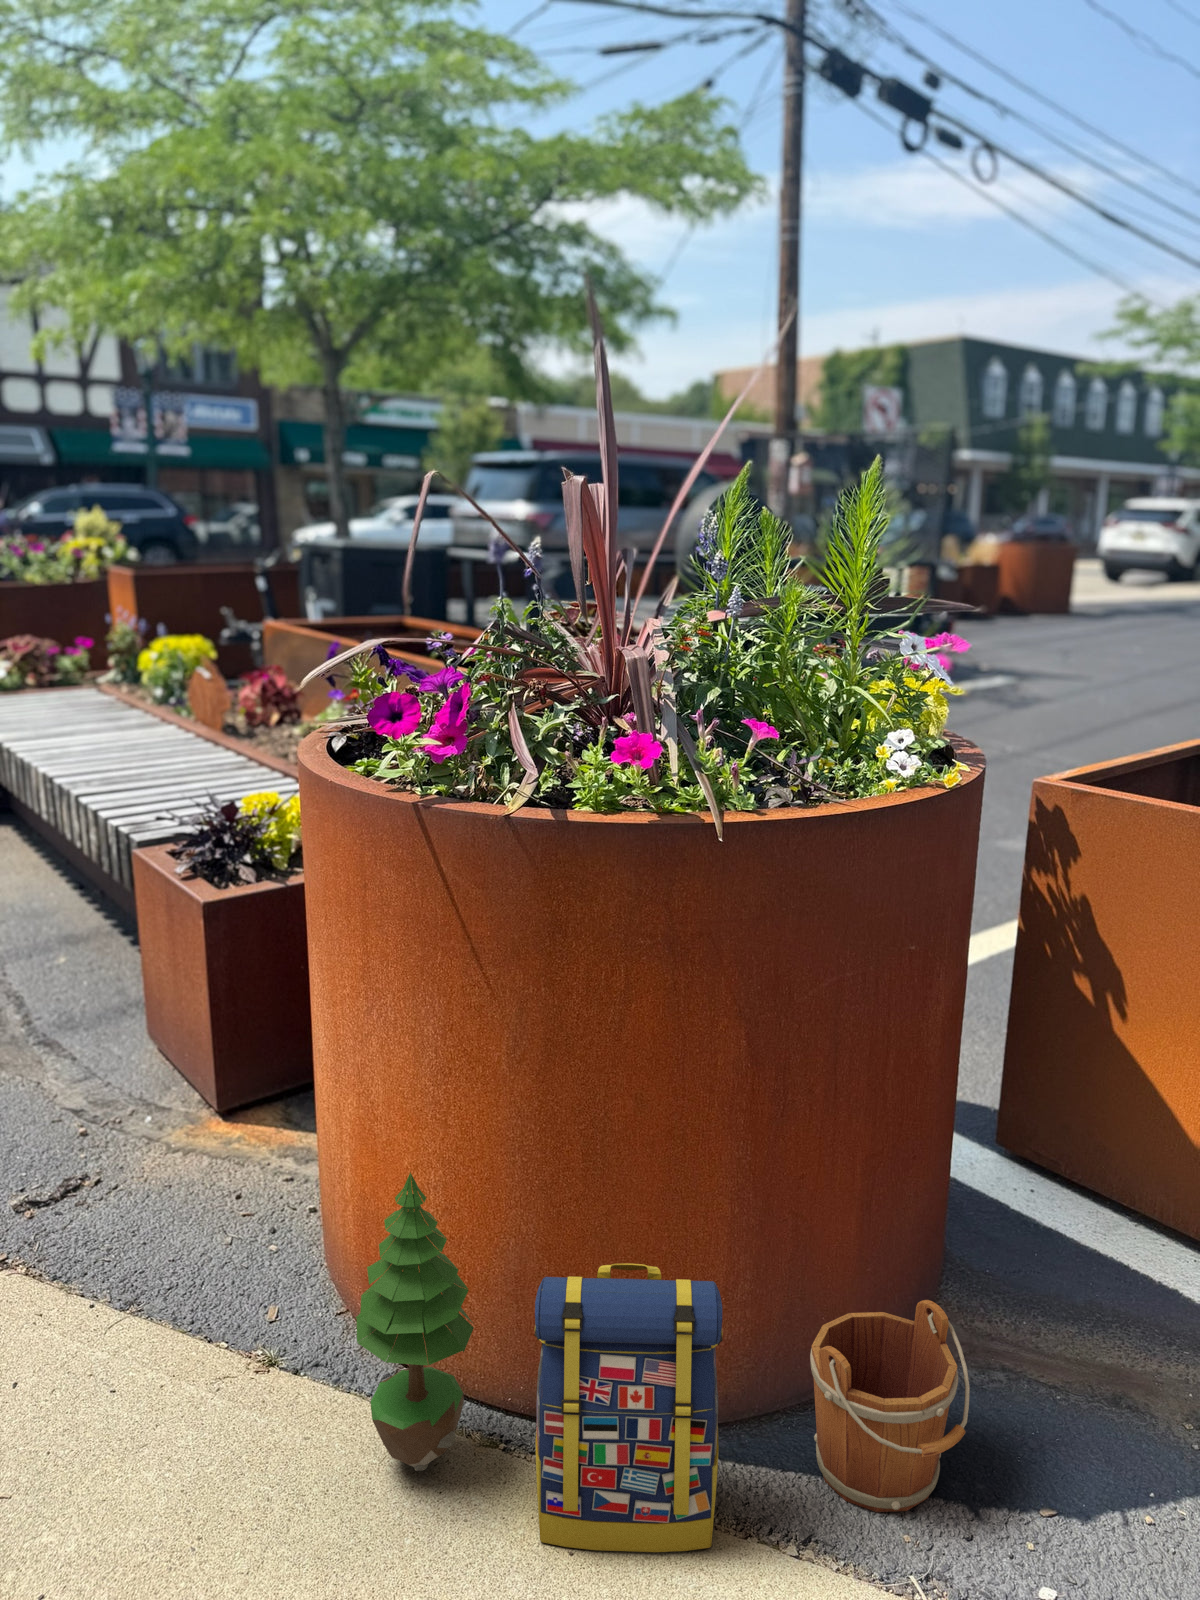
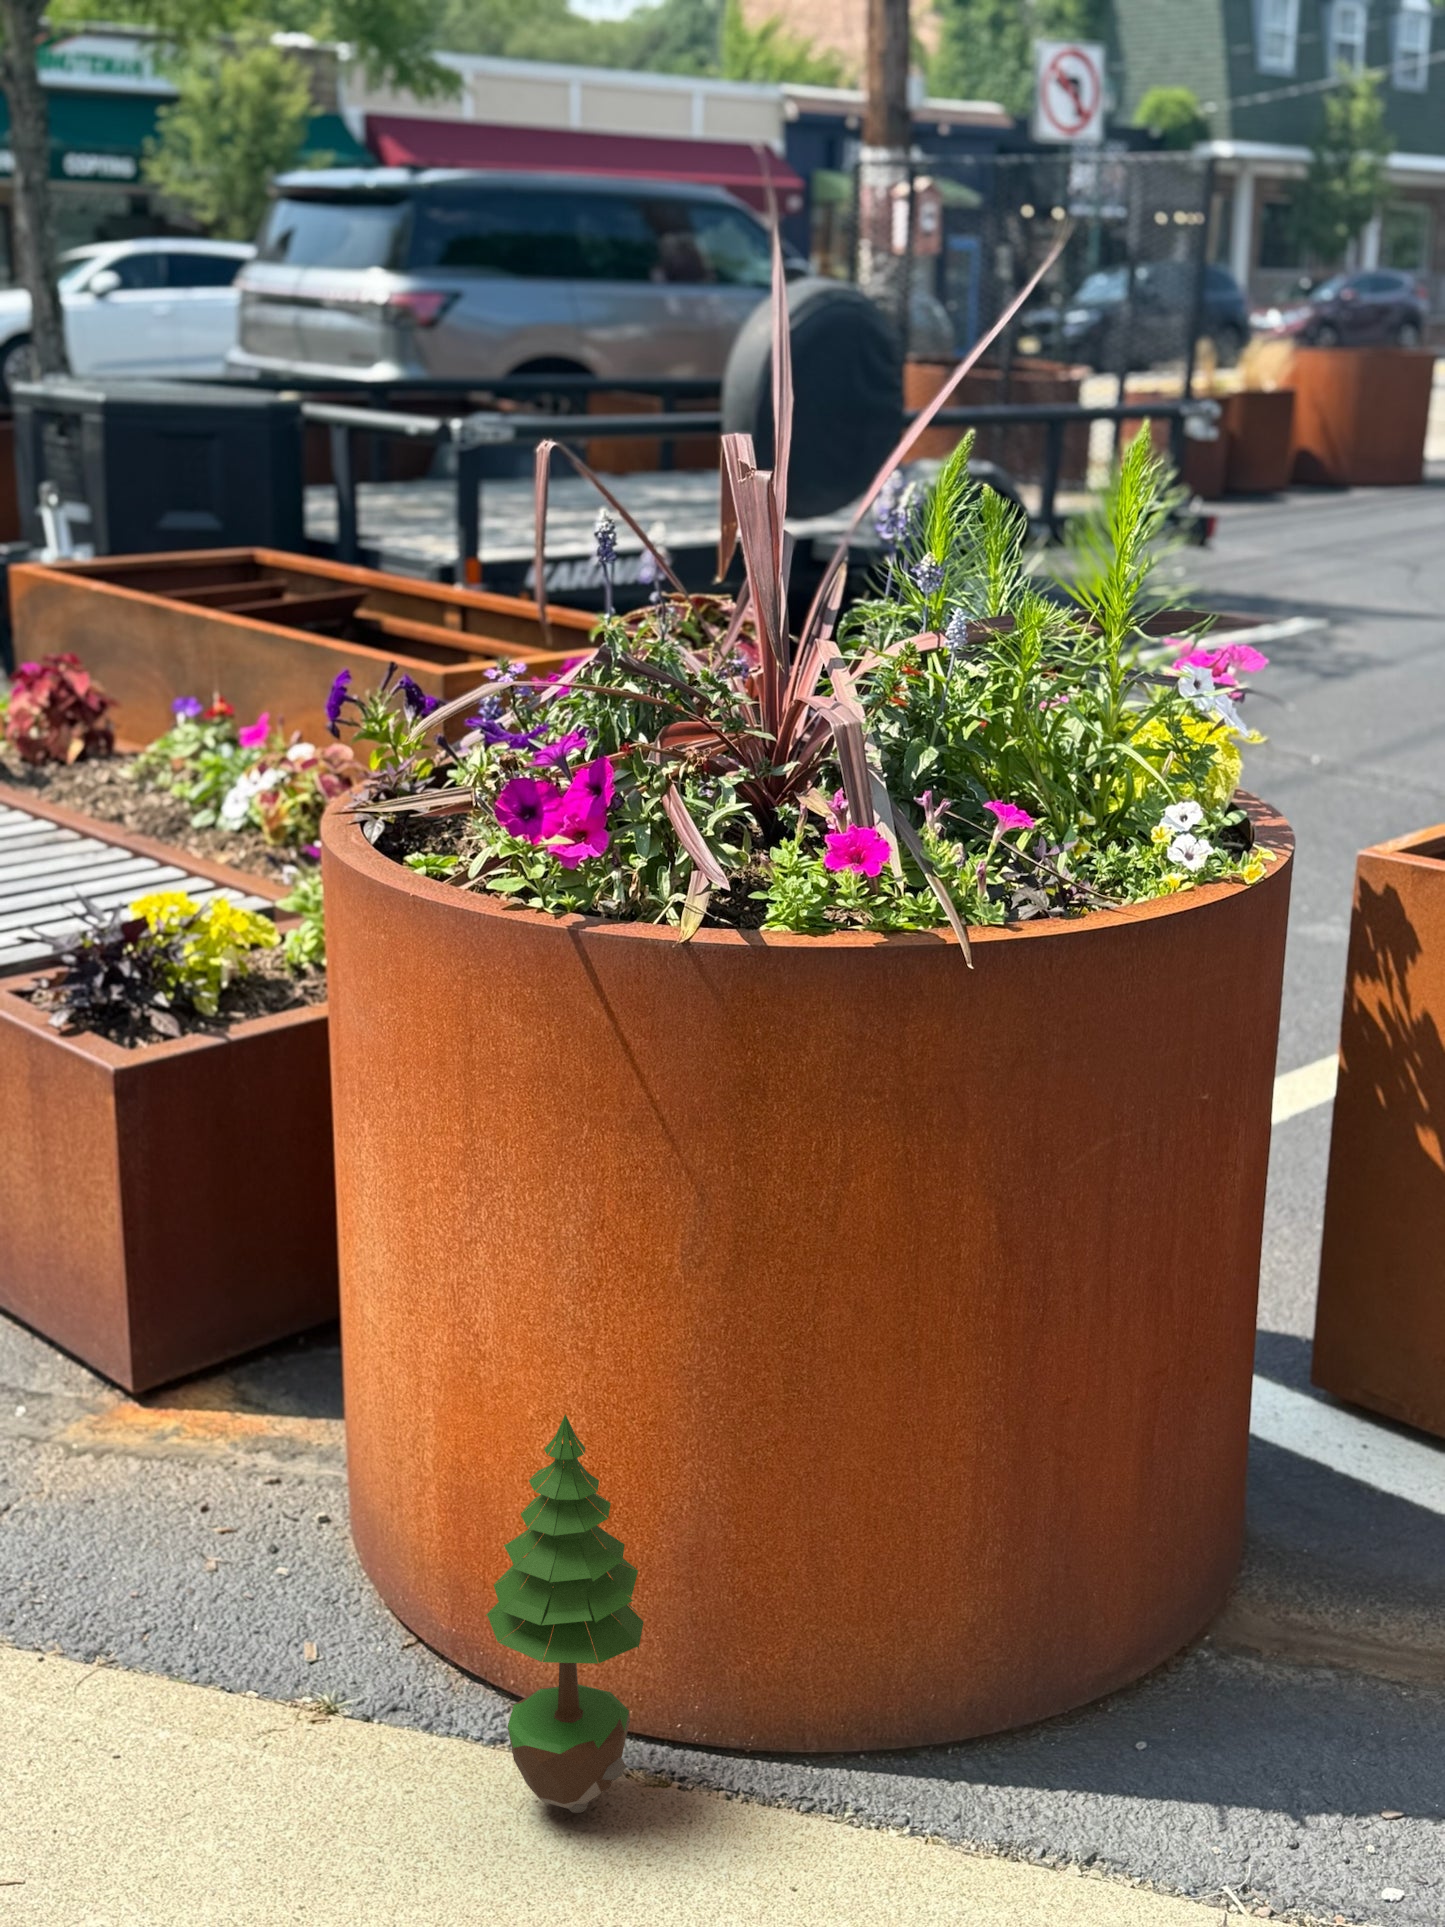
backpack: present [534,1263,723,1552] -> none [735,1521,984,1885]
bucket: present [810,1300,970,1512] -> none [1085,1561,1291,1828]

